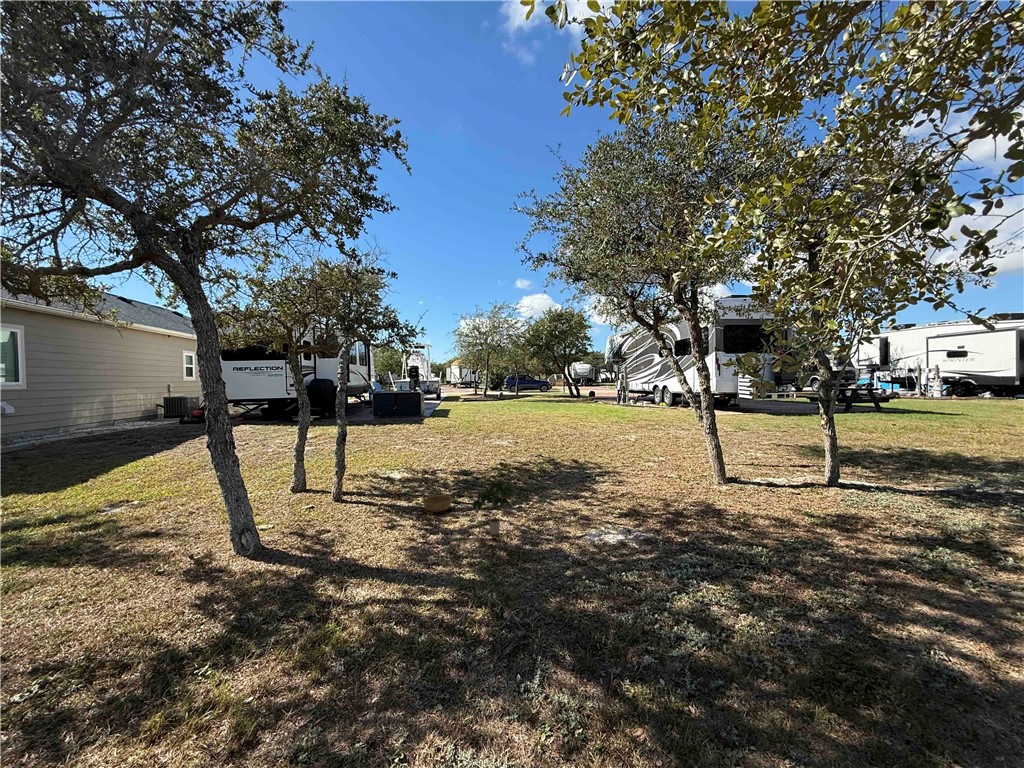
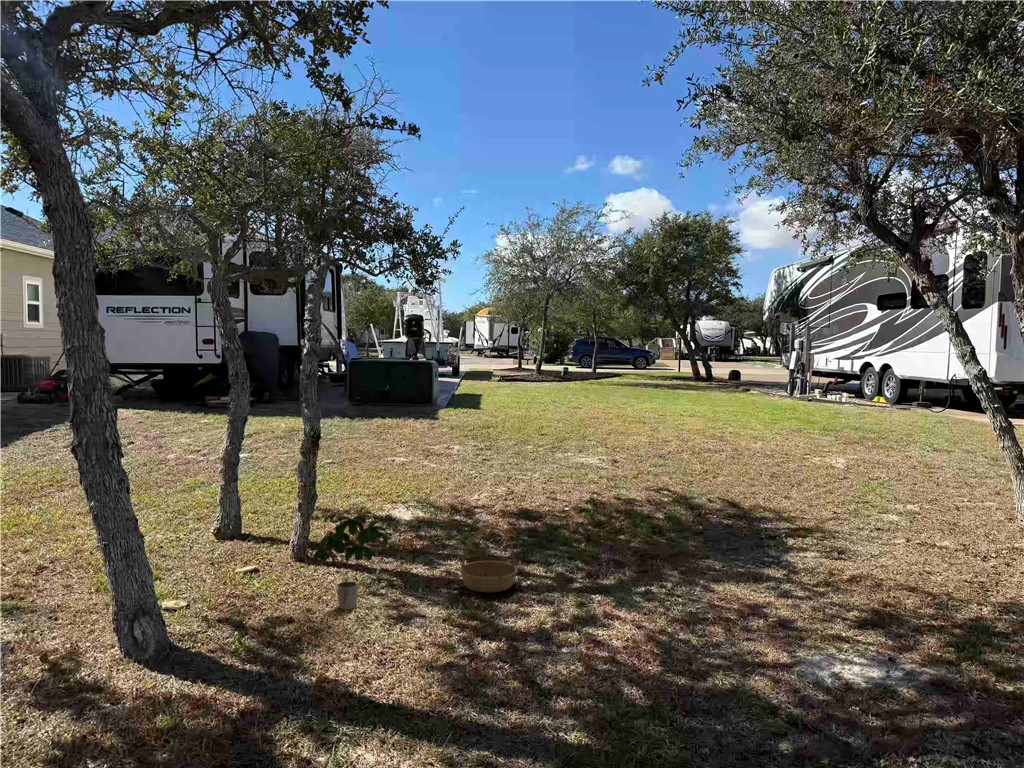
potted plant: present [471,481,517,535] -> present [310,514,388,609]

